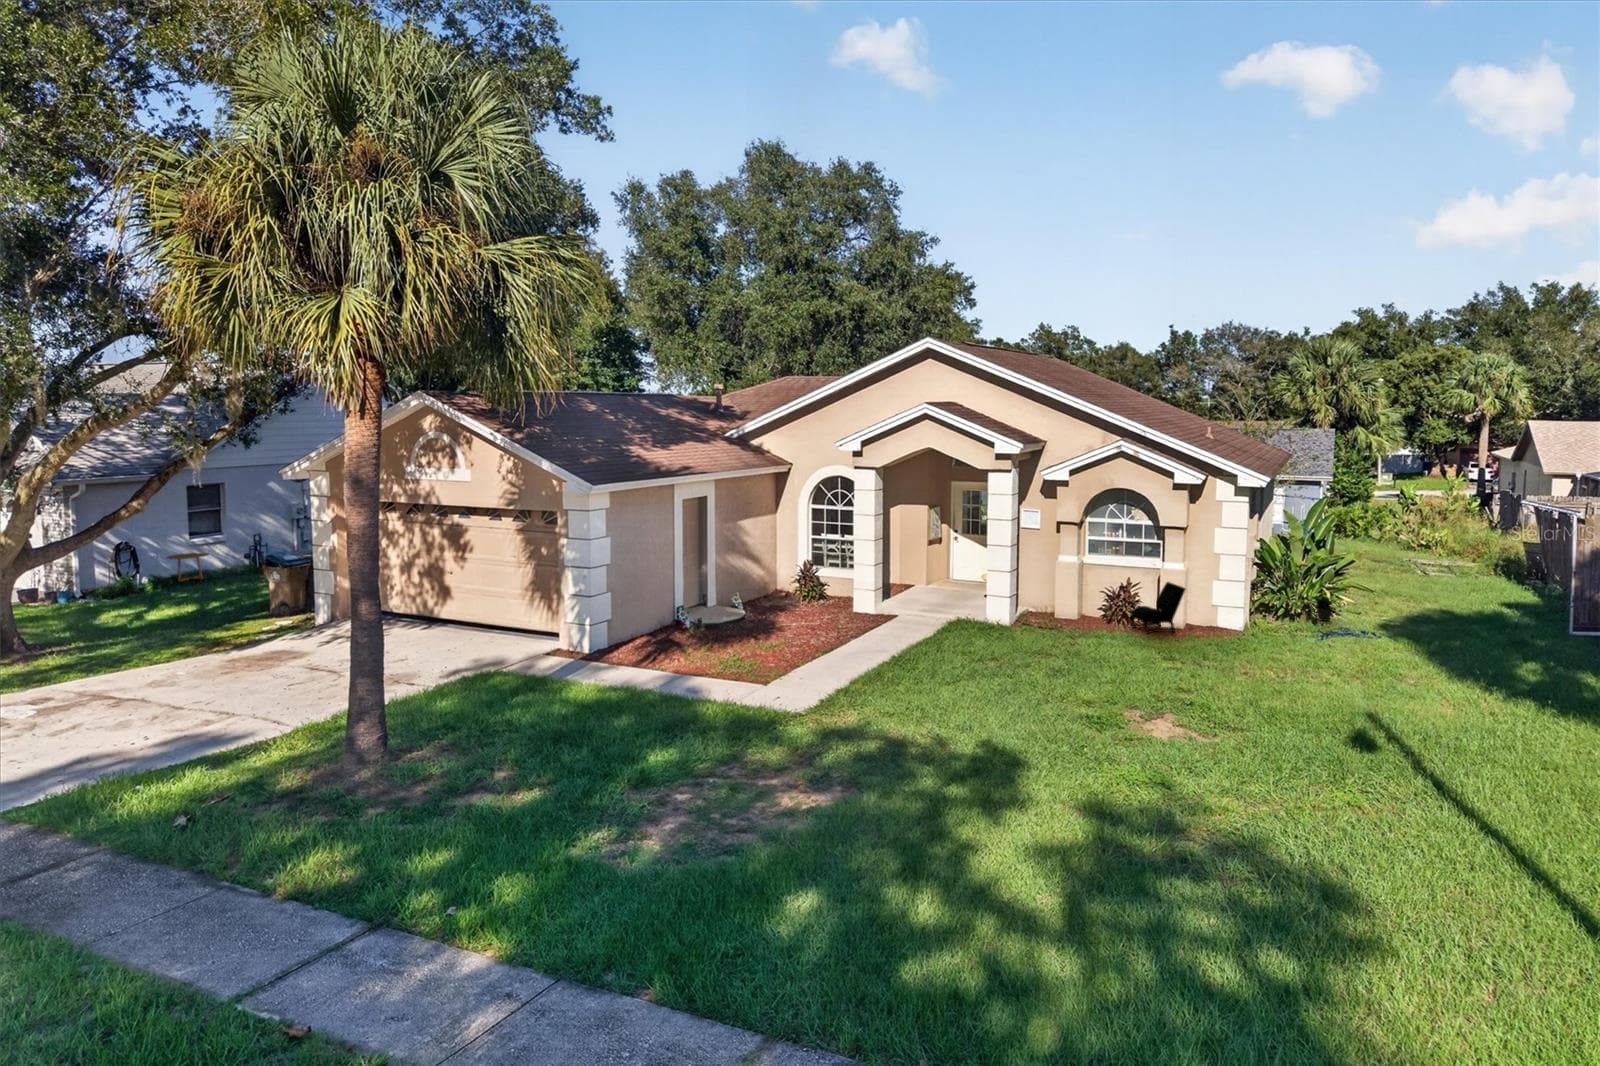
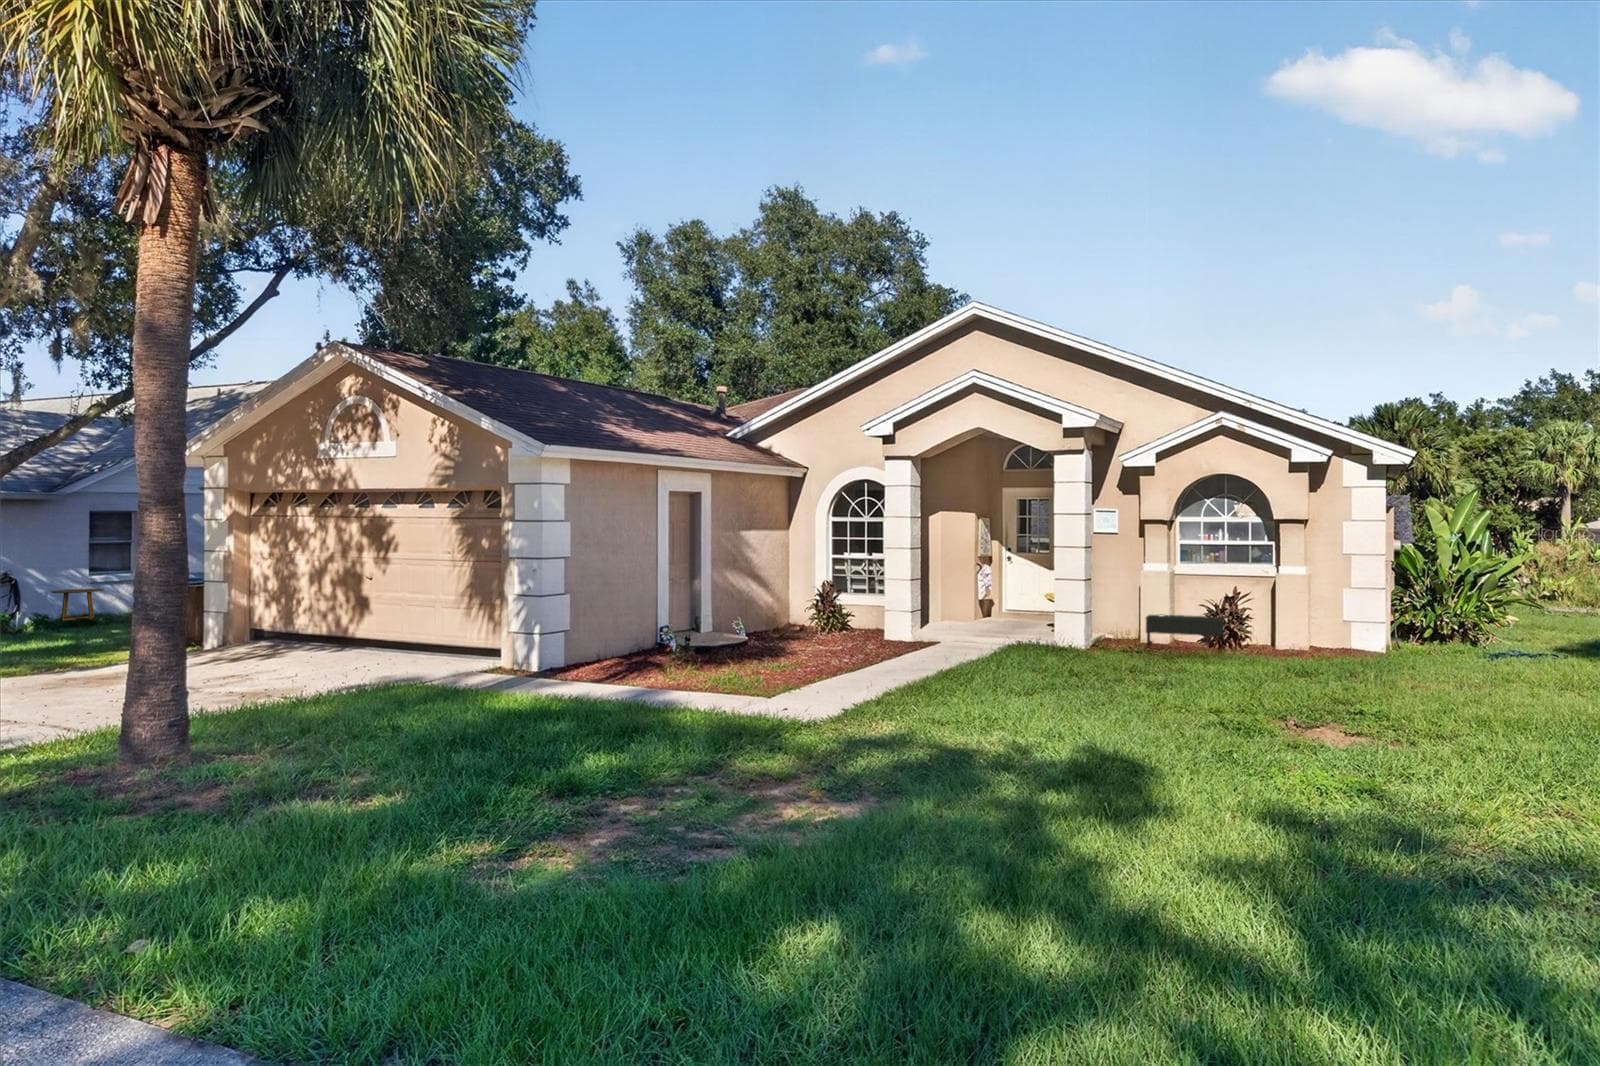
lounge chair: present [1130,582,1186,634] -> none [1242,593,1316,657]
bench: none [1058,594,1119,626] -> present [1146,614,1224,651]
potted plant: present [1314,597,1333,621] -> none [1470,618,1512,648]

